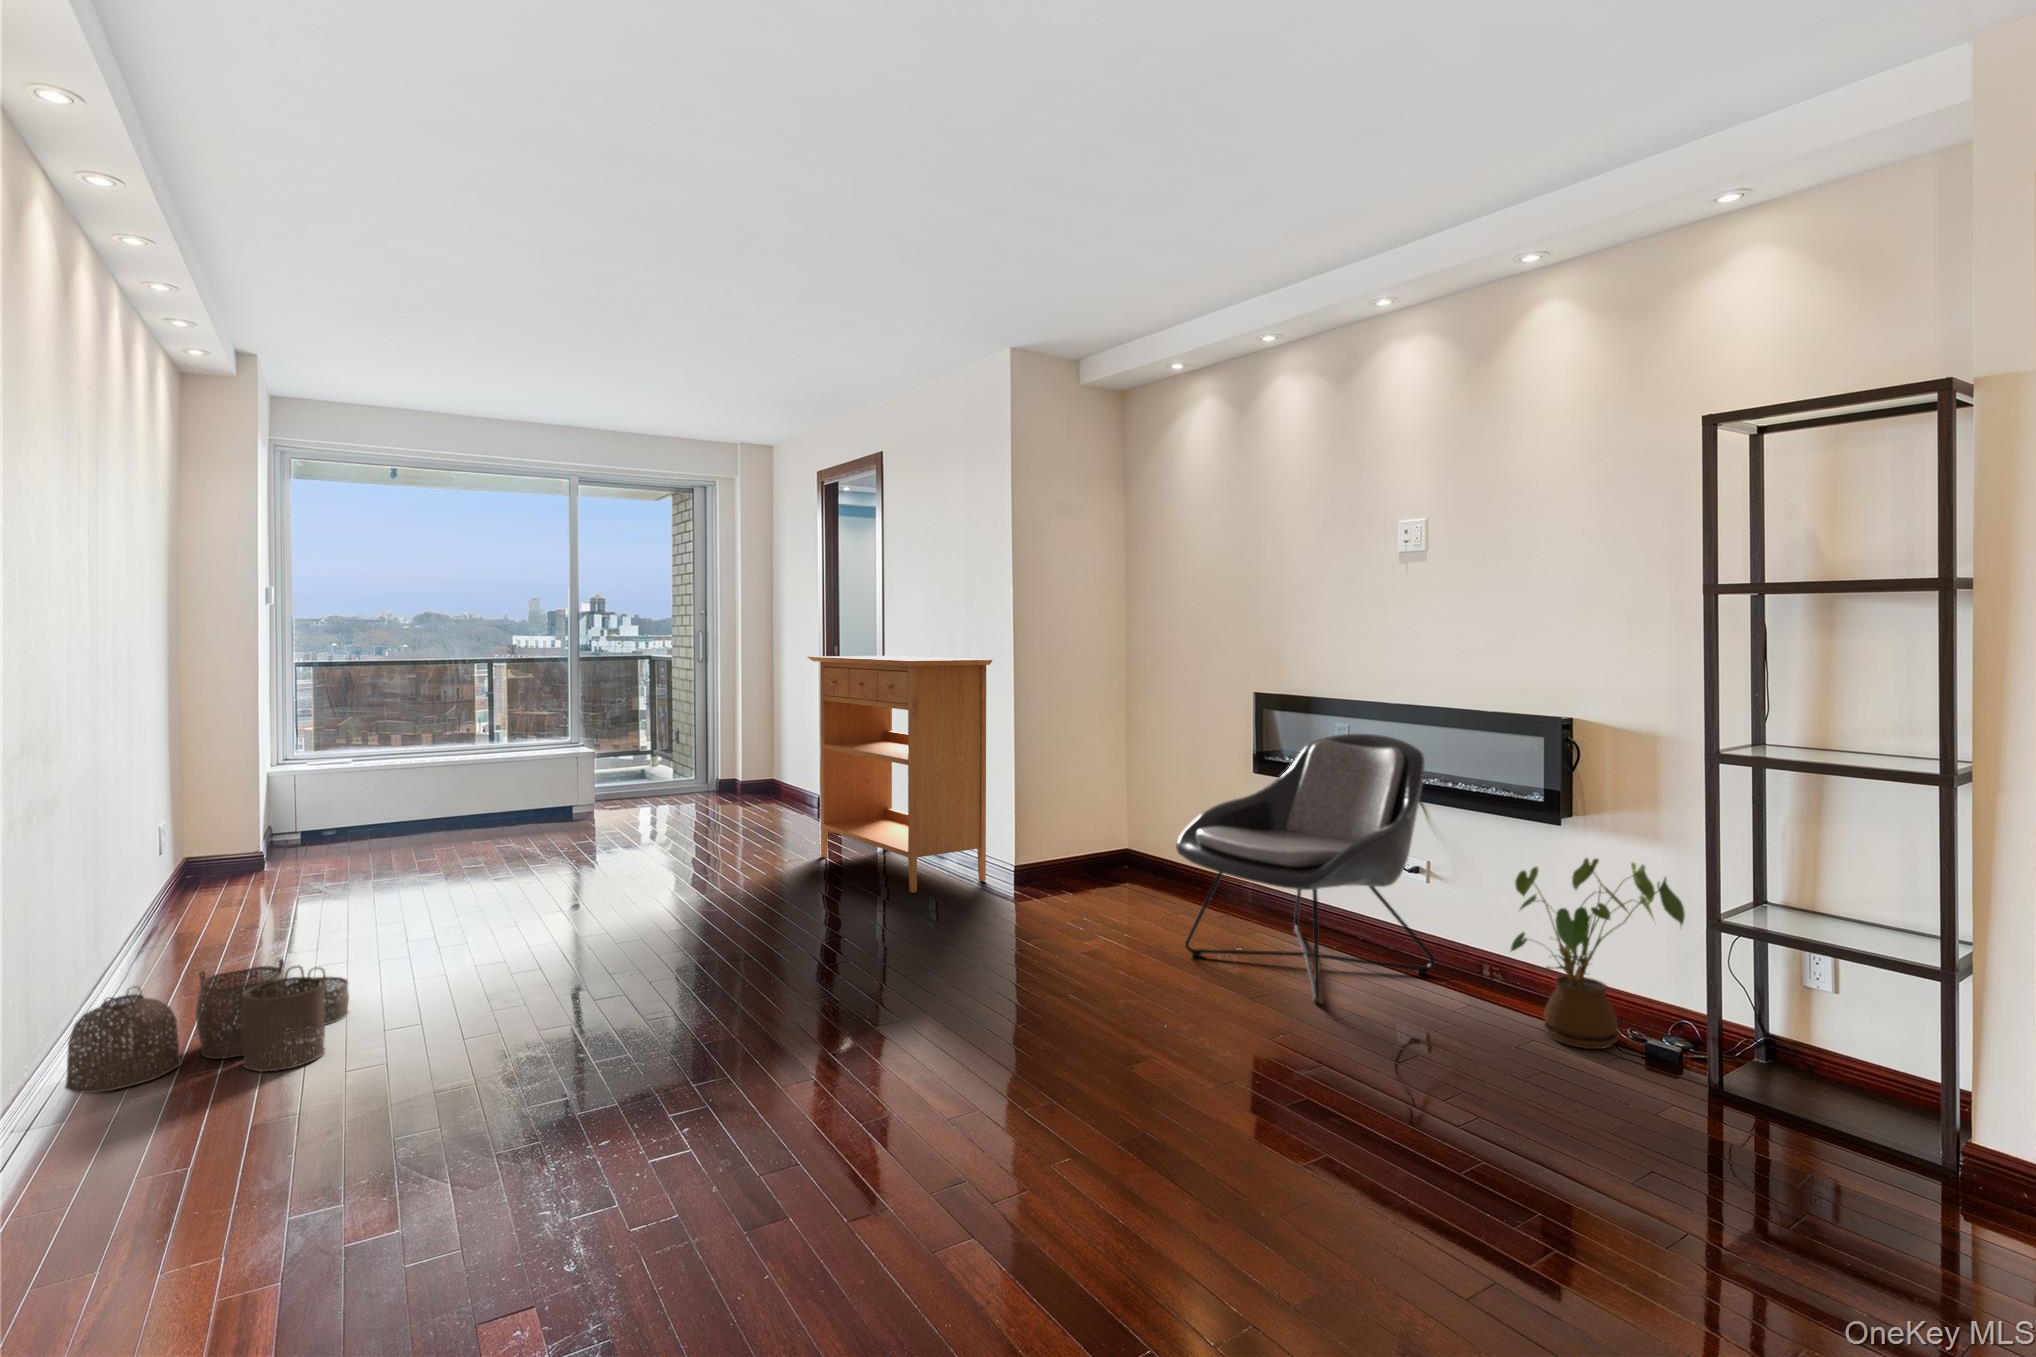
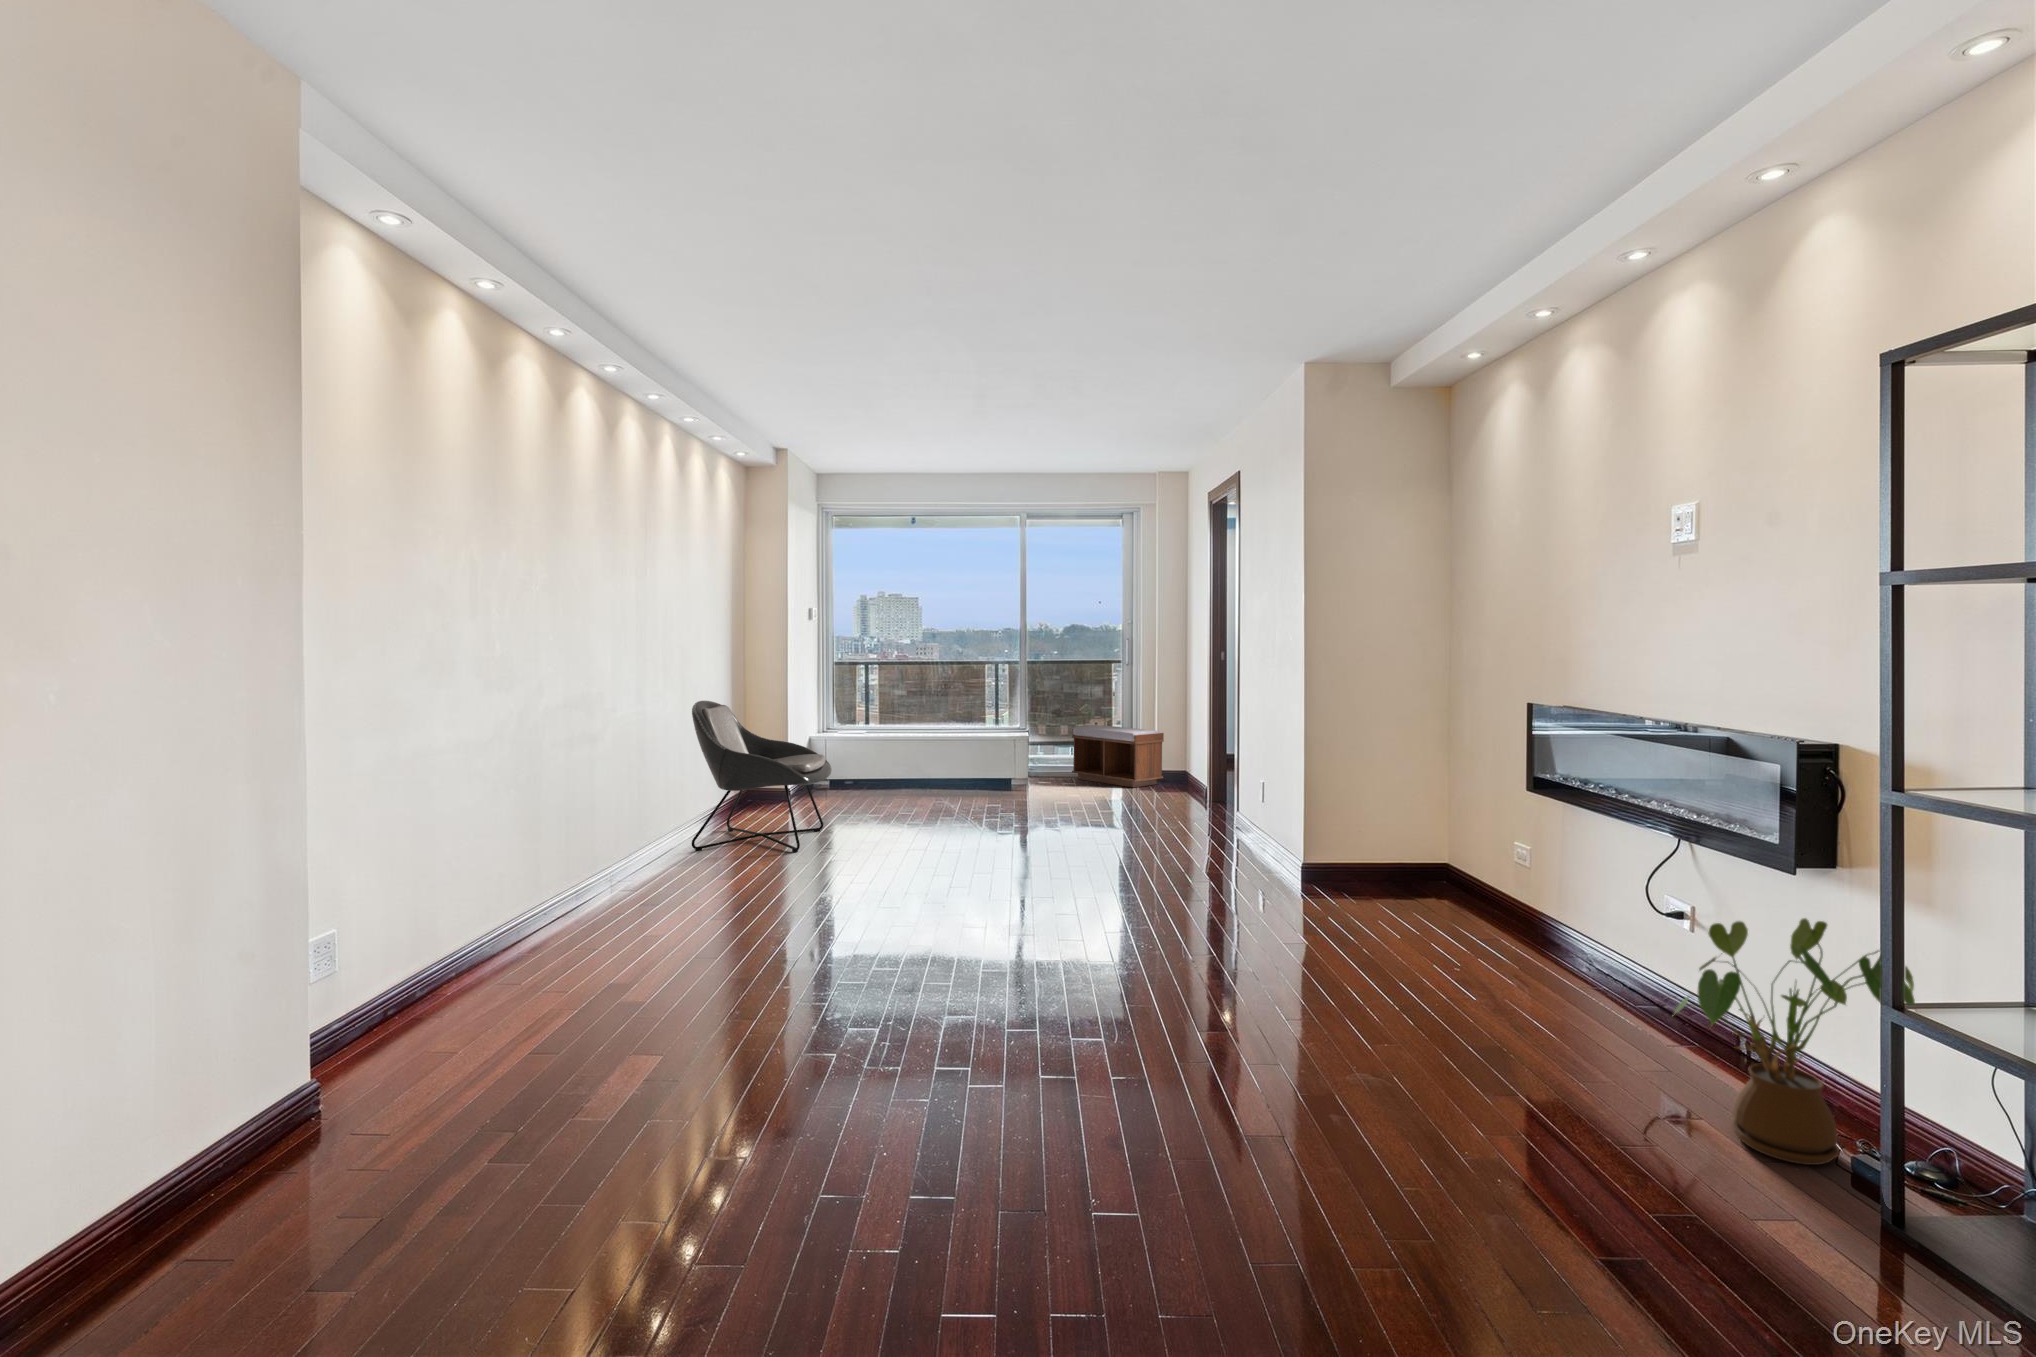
console table: present [808,656,992,893] -> none [1149,659,1283,875]
bench: none [638,734,753,803] -> present [1072,725,1164,787]
lounge chair: present [1176,734,1435,1003] -> present [692,701,831,852]
woven basket: present [65,959,349,1093] -> none [587,849,747,919]

